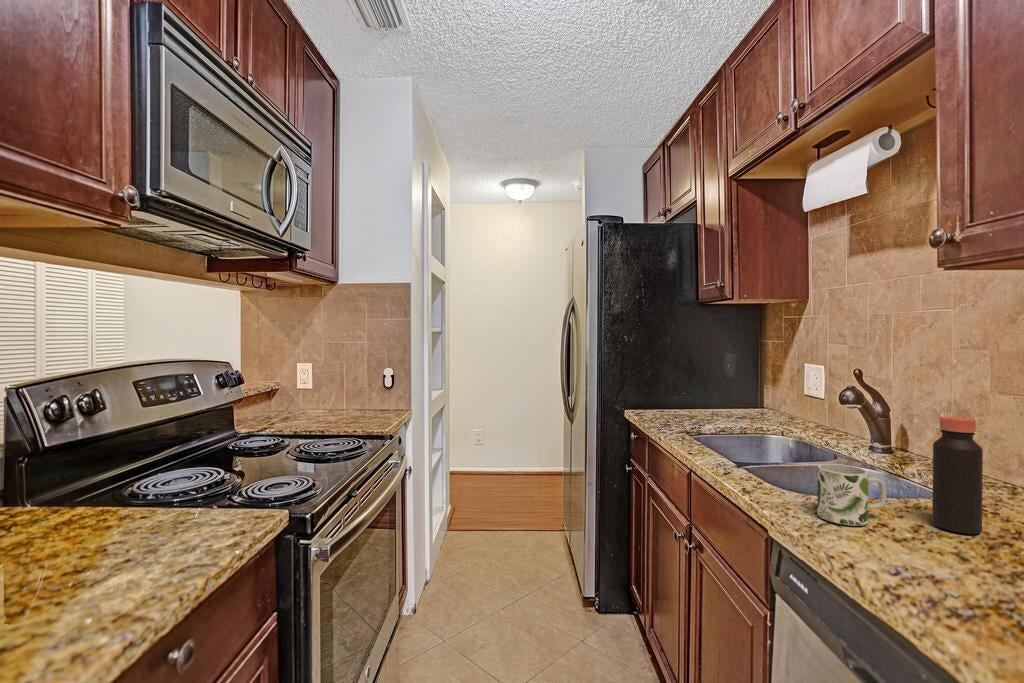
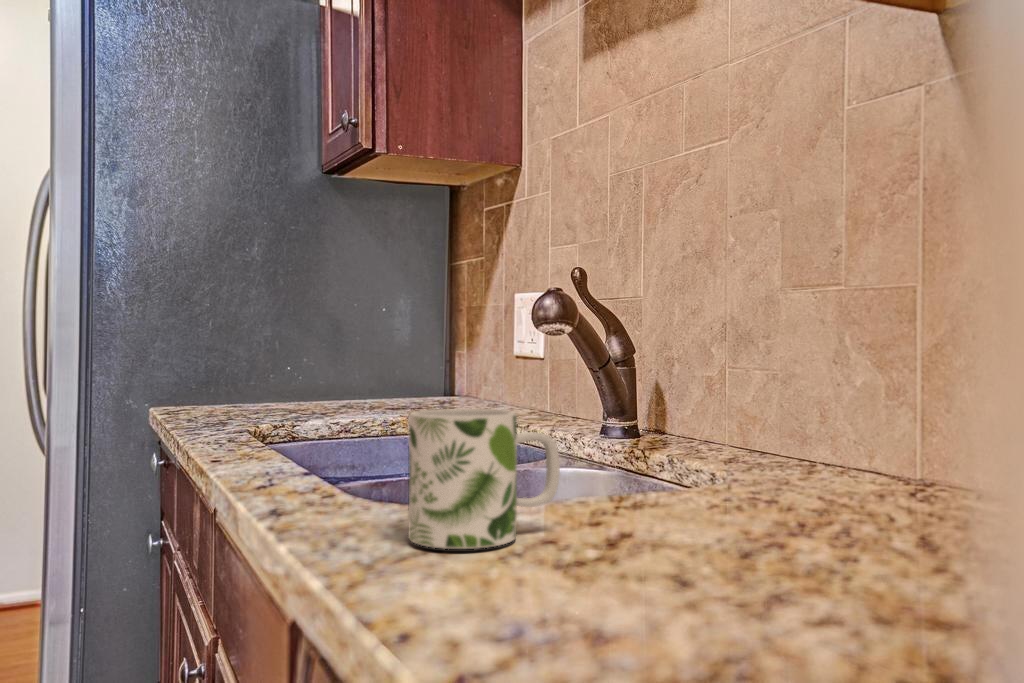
bottle: present [932,416,983,534] -> none [649,273,736,536]

